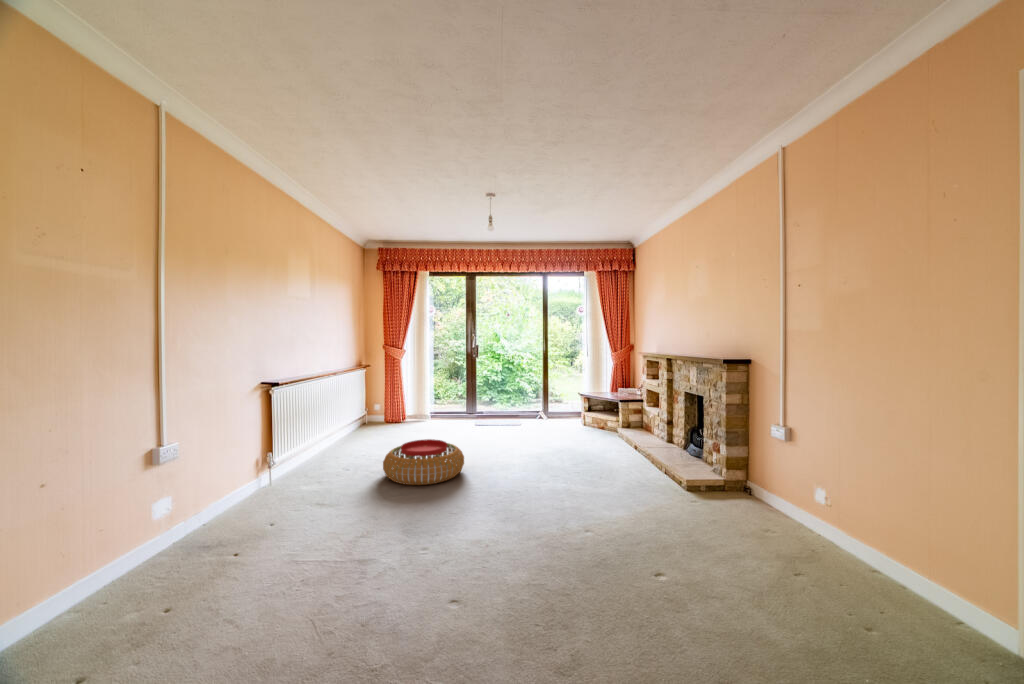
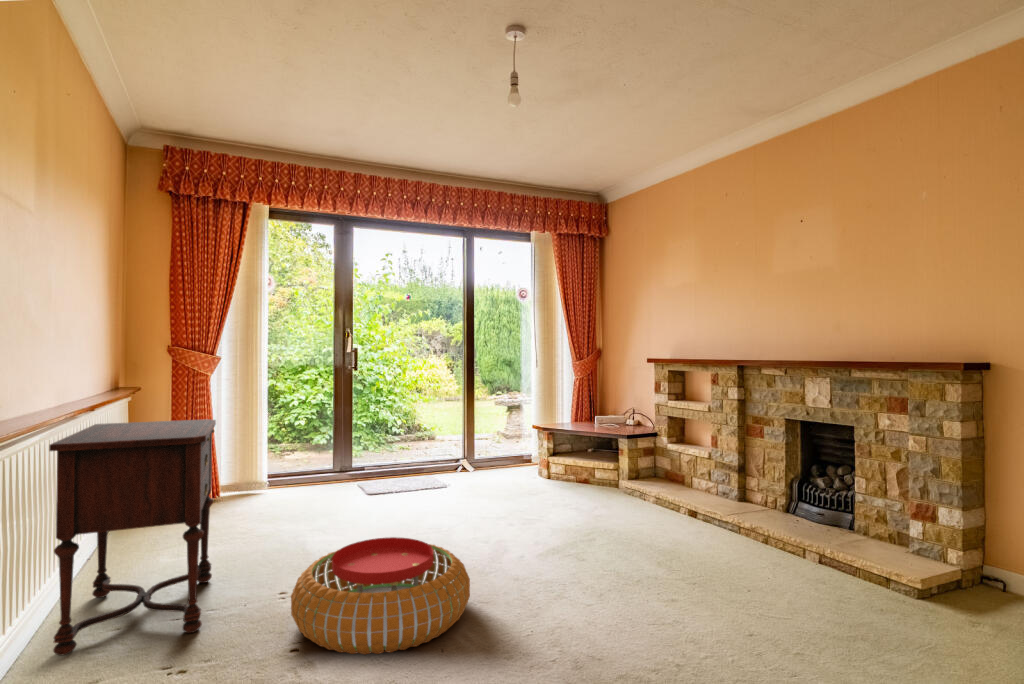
side table: none [303,381,375,469] -> present [49,419,216,656]

